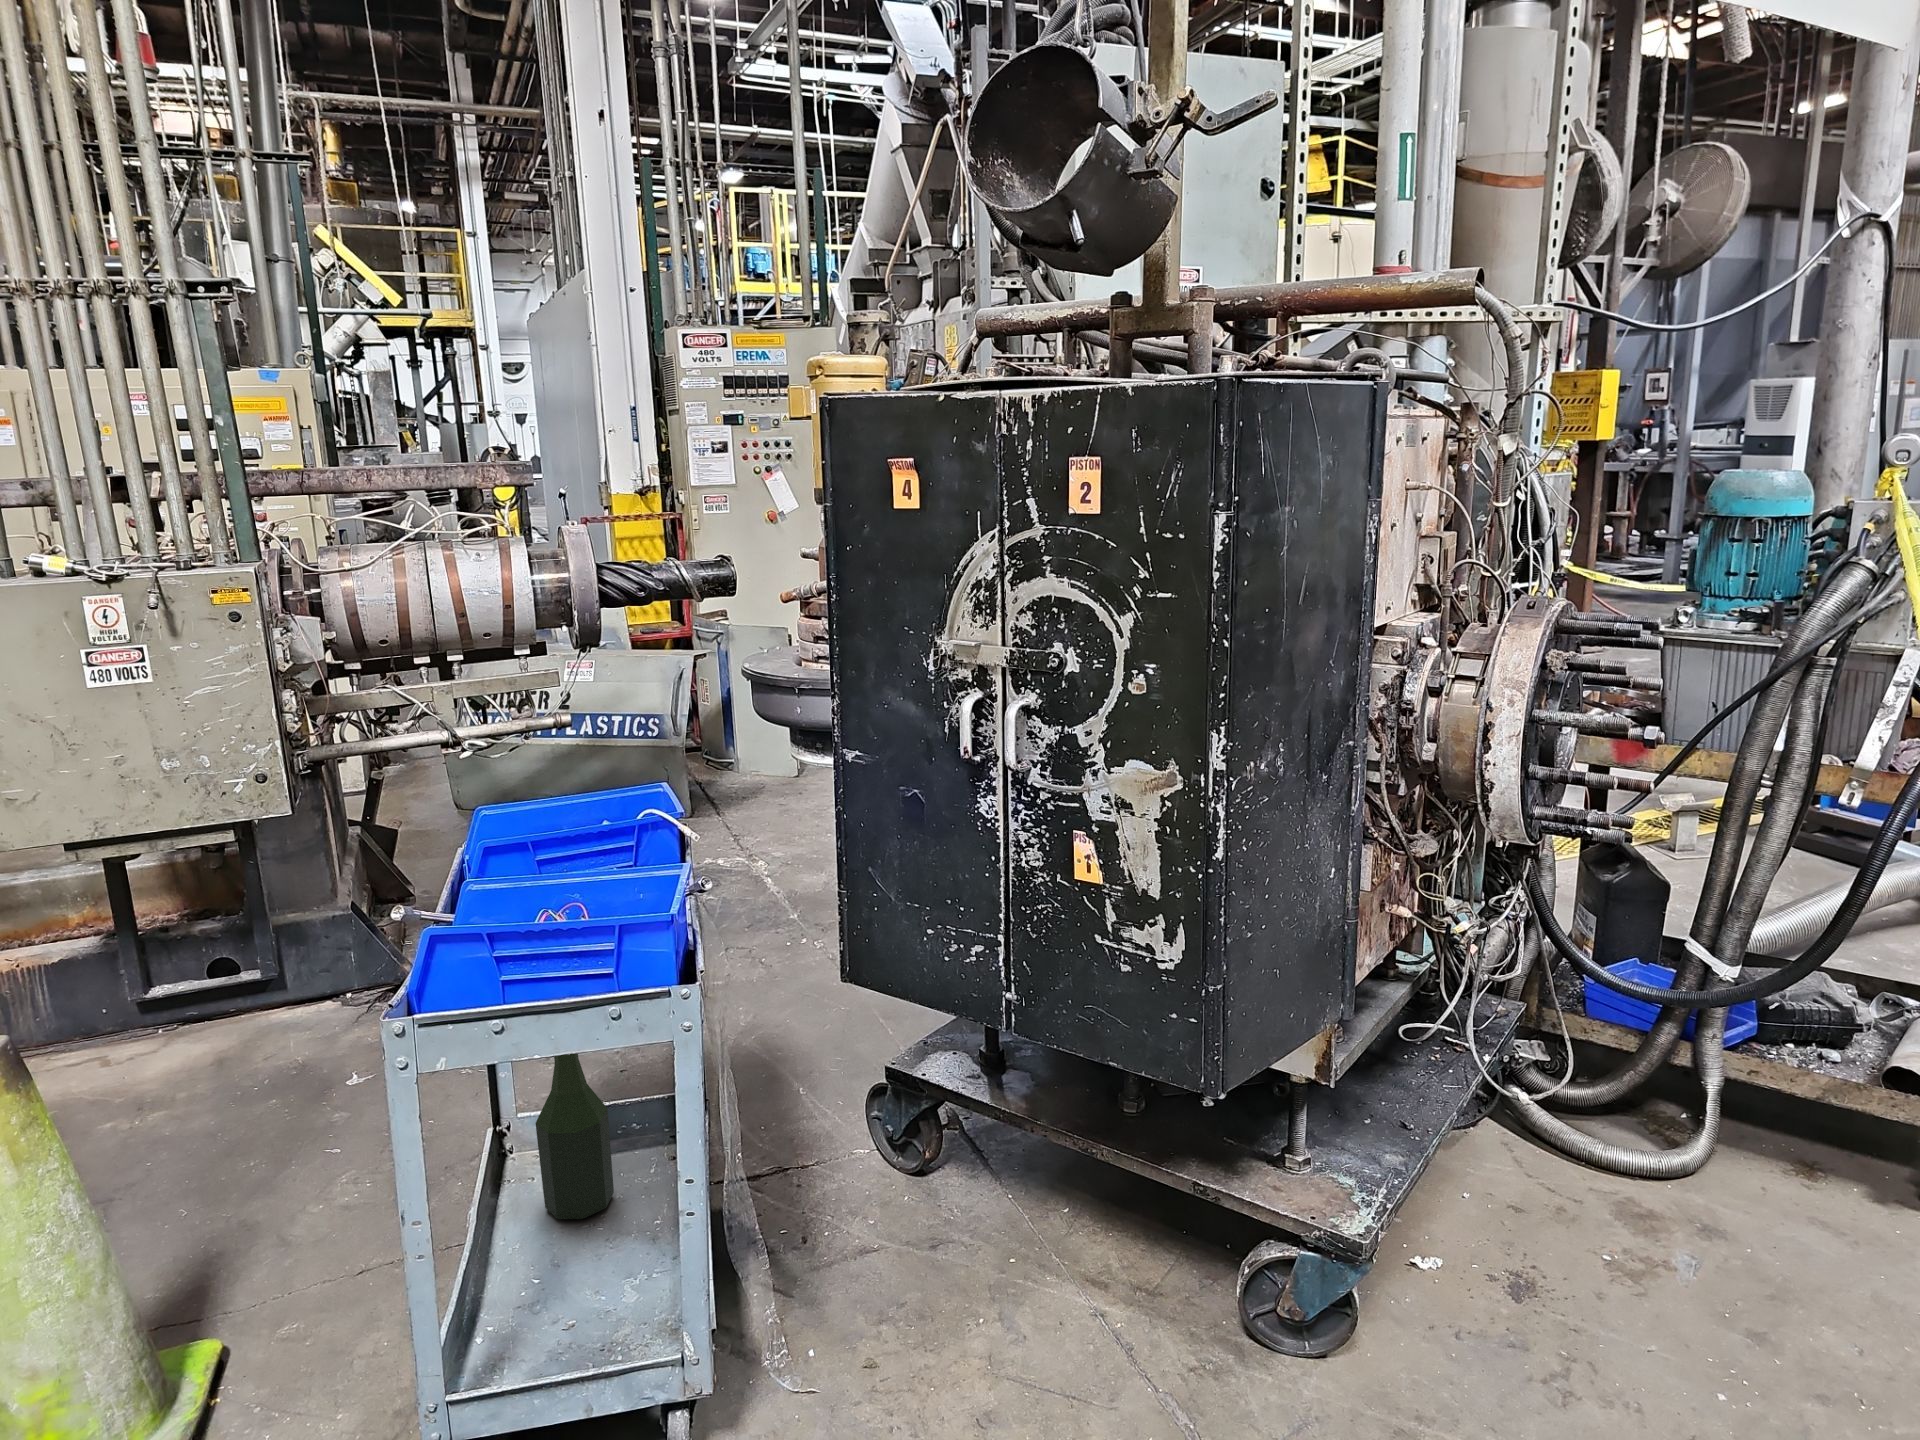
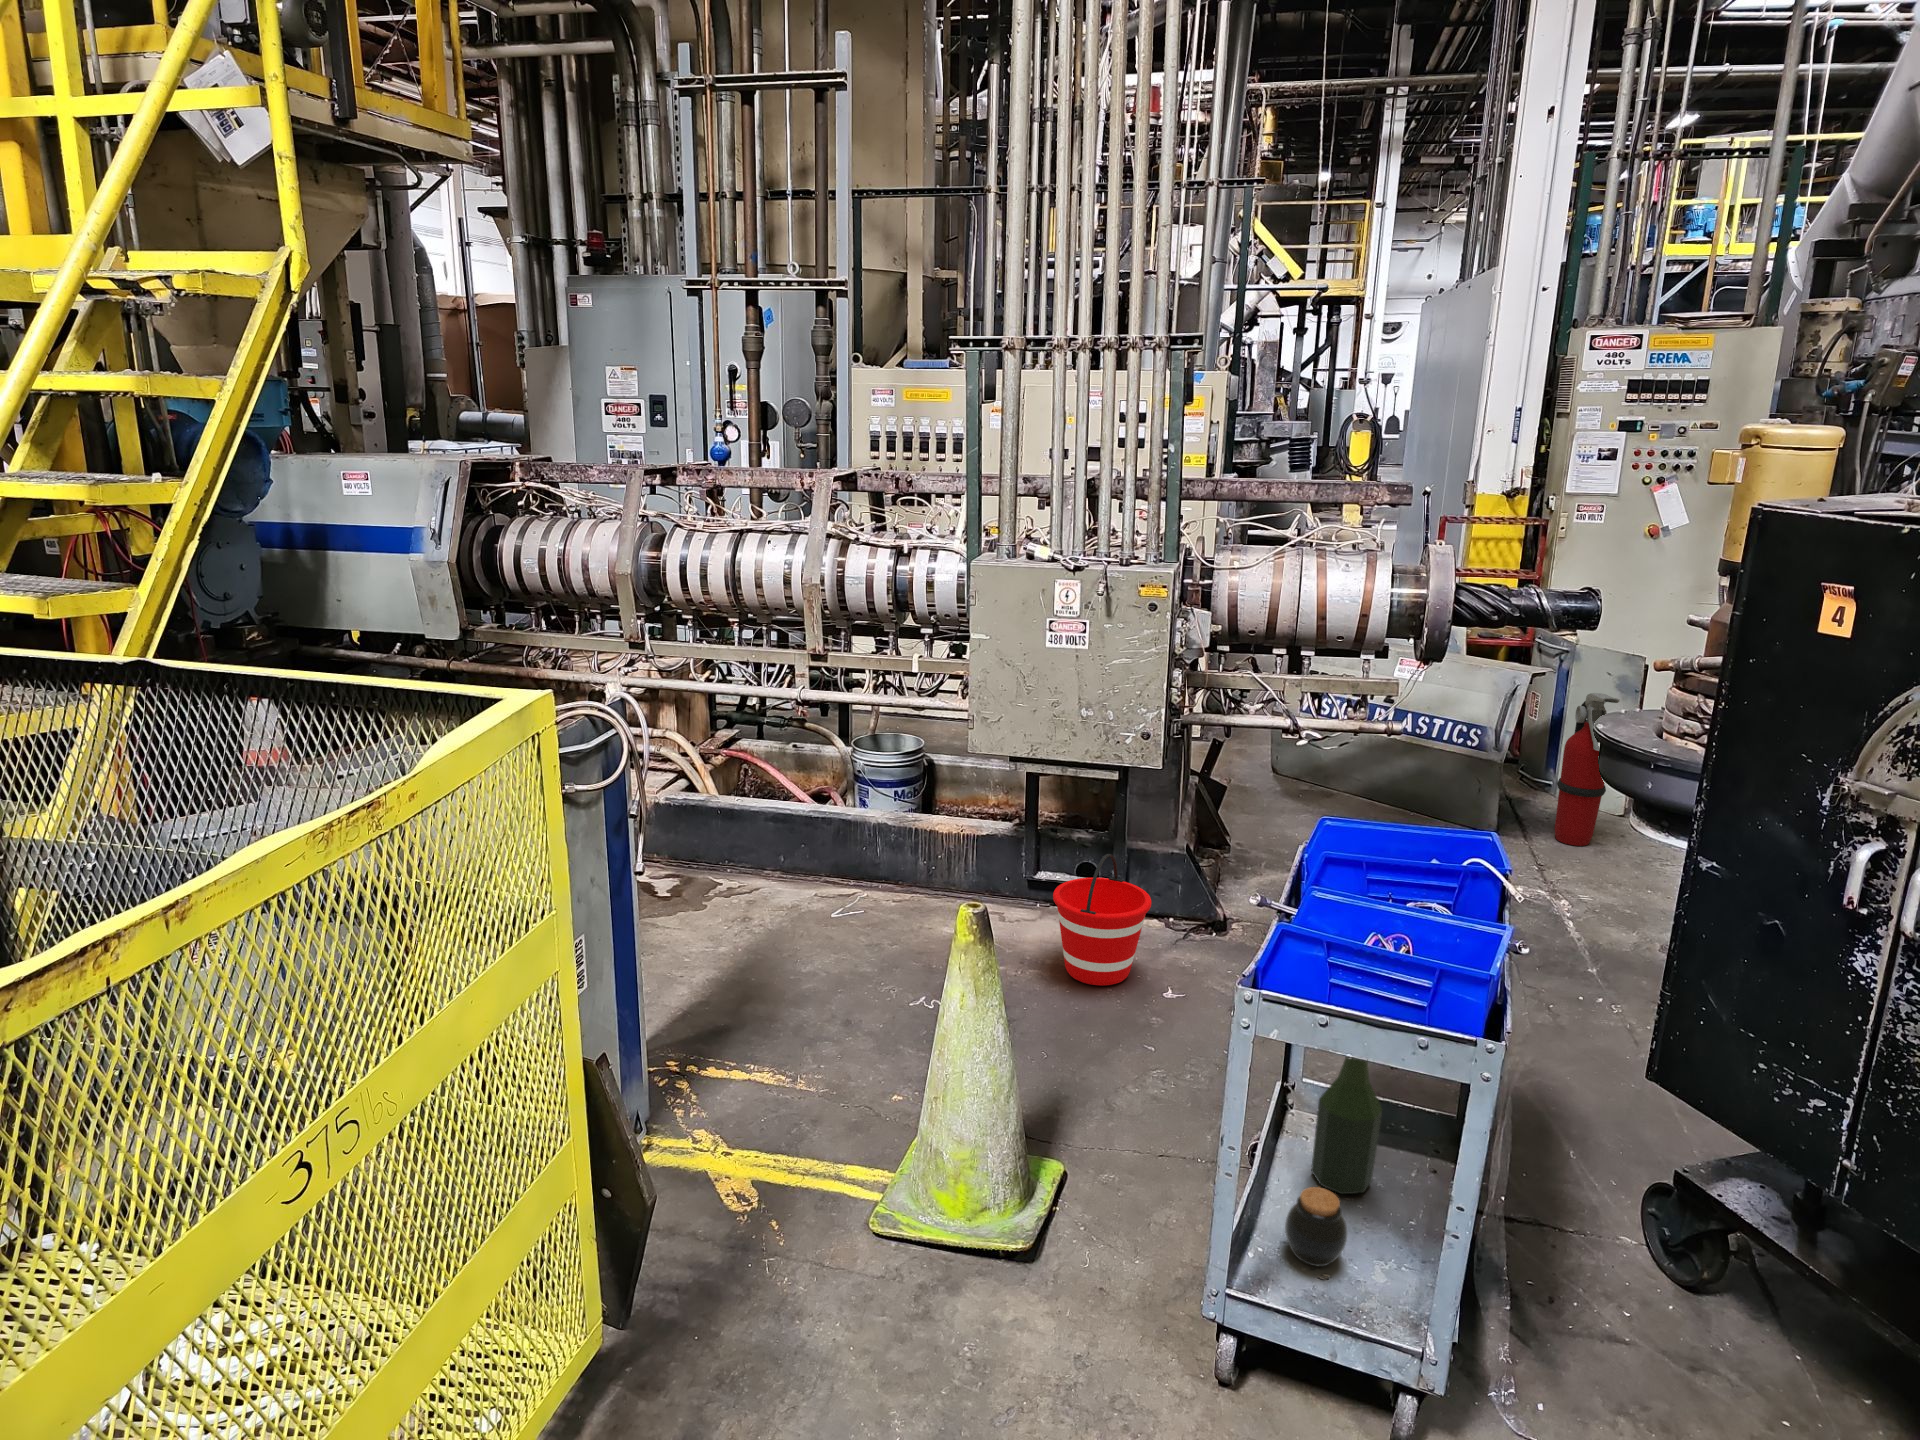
fire extinguisher: none [739,666,782,812] -> present [1555,693,1620,846]
bucket: none [175,932,315,1098] -> present [1053,854,1152,986]
jar: none [518,1220,591,1314] -> present [1285,1187,1348,1266]

